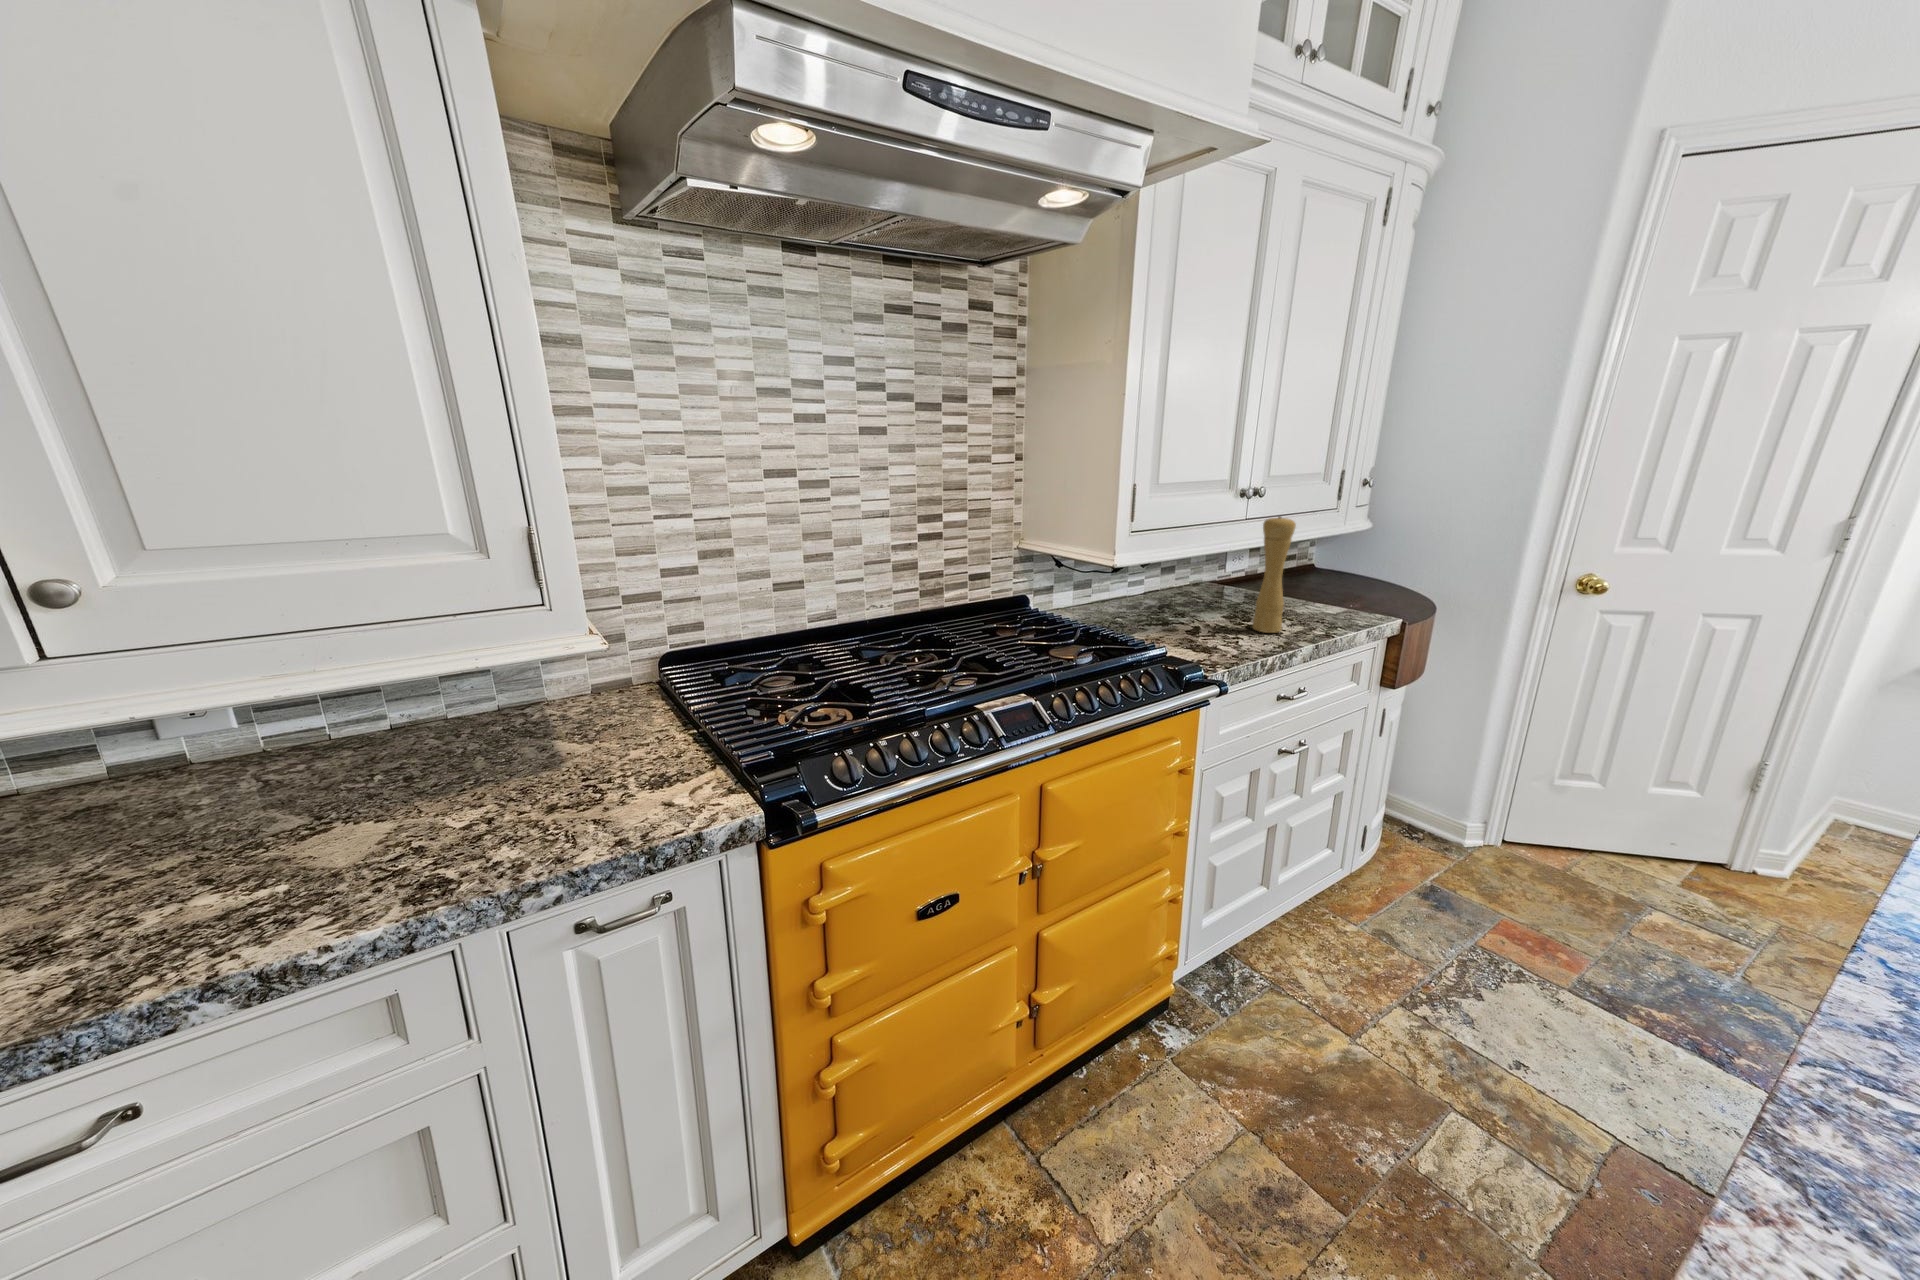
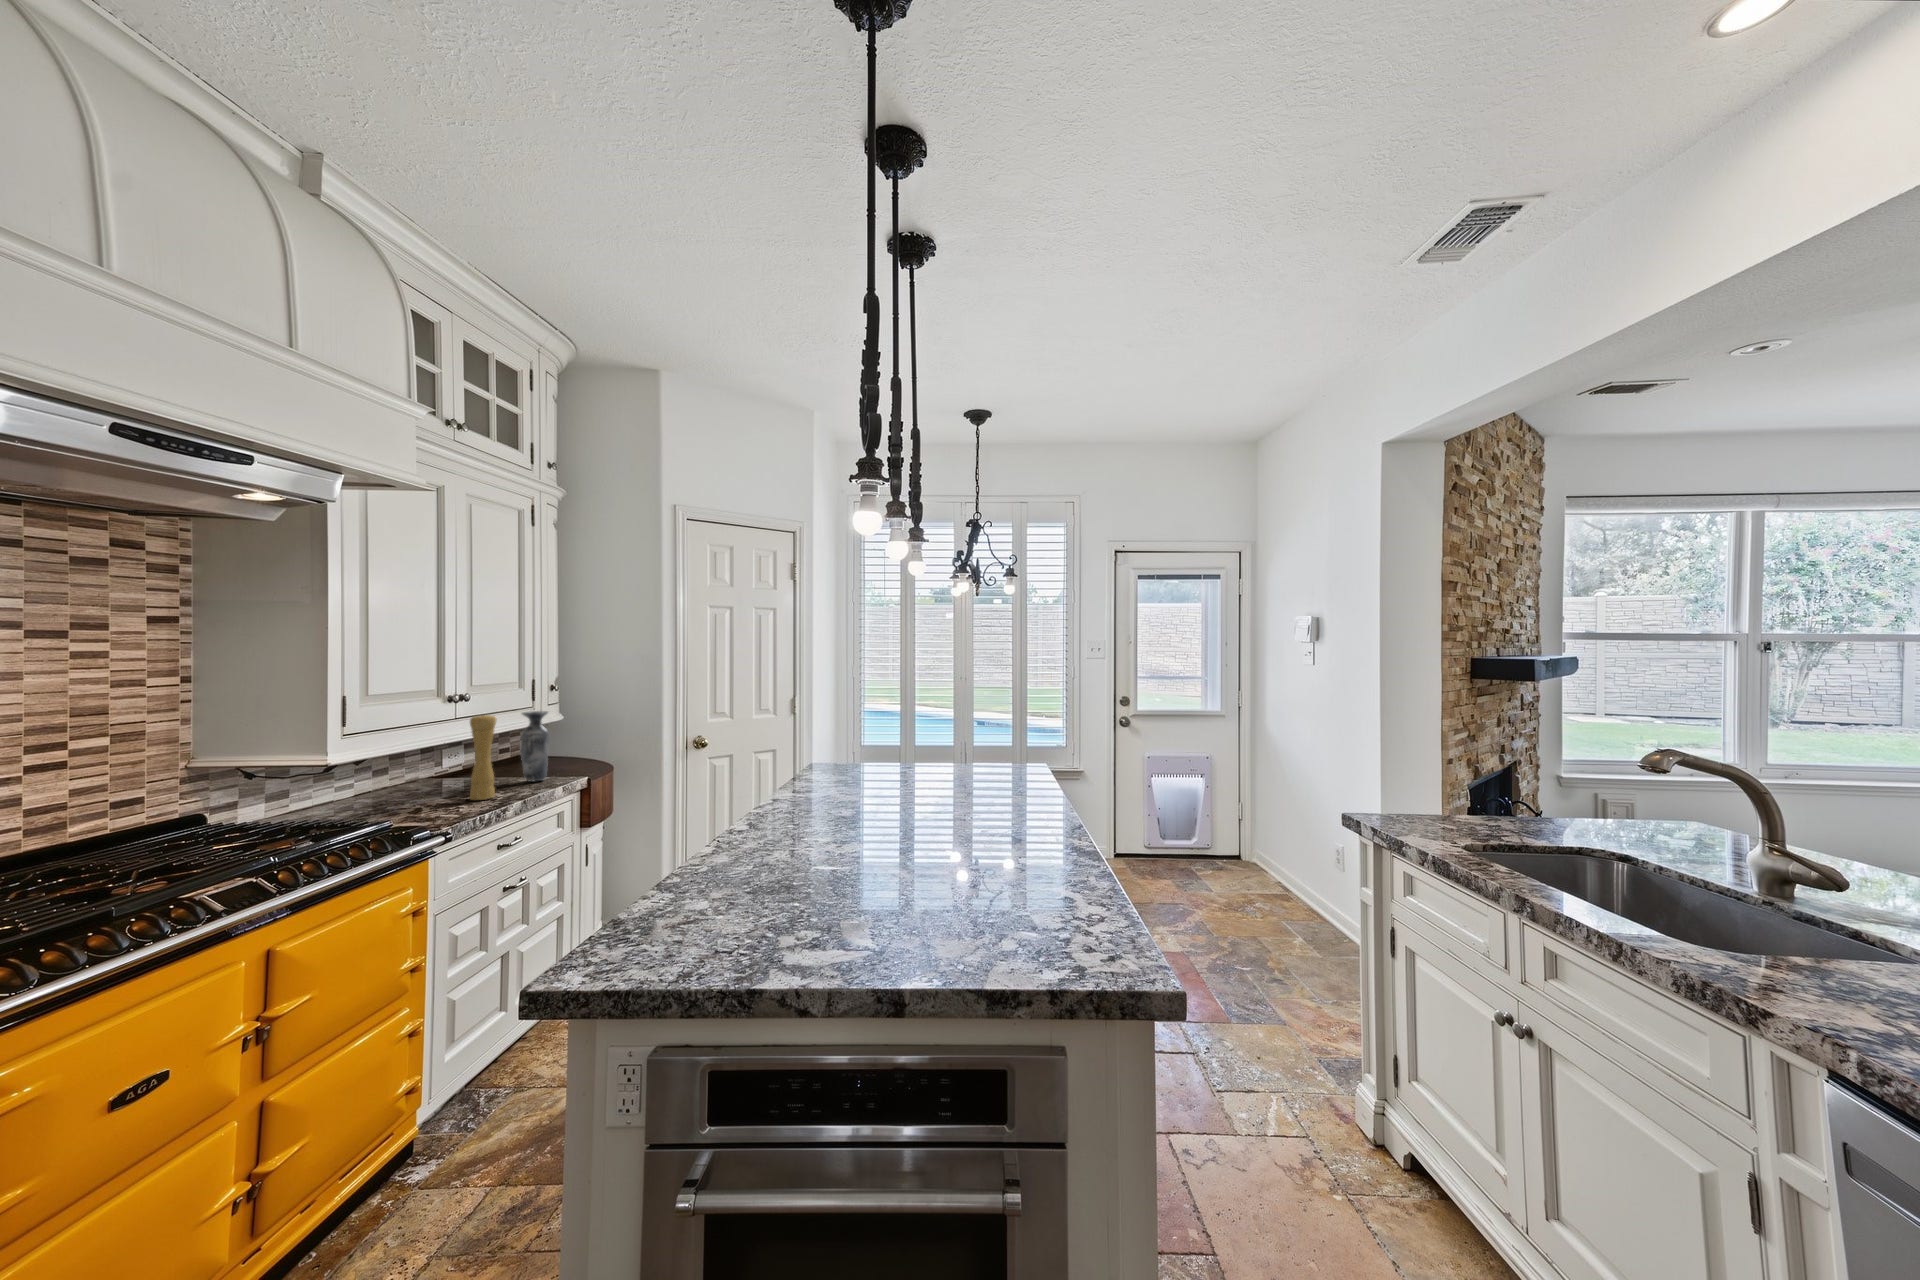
vase: none [1318,514,1363,615] -> present [520,711,550,781]

